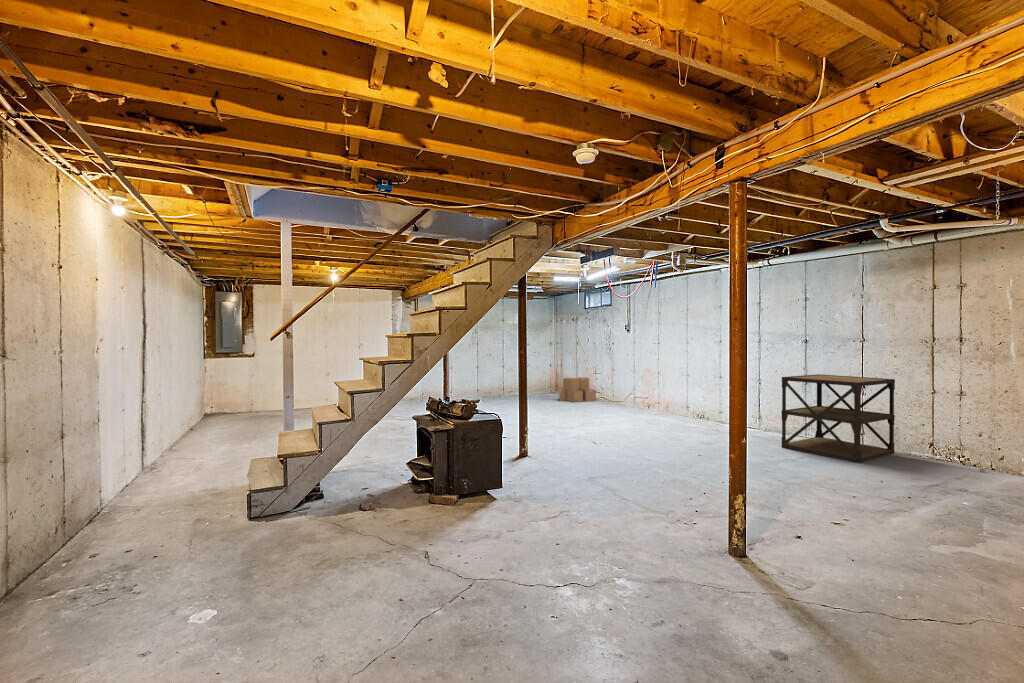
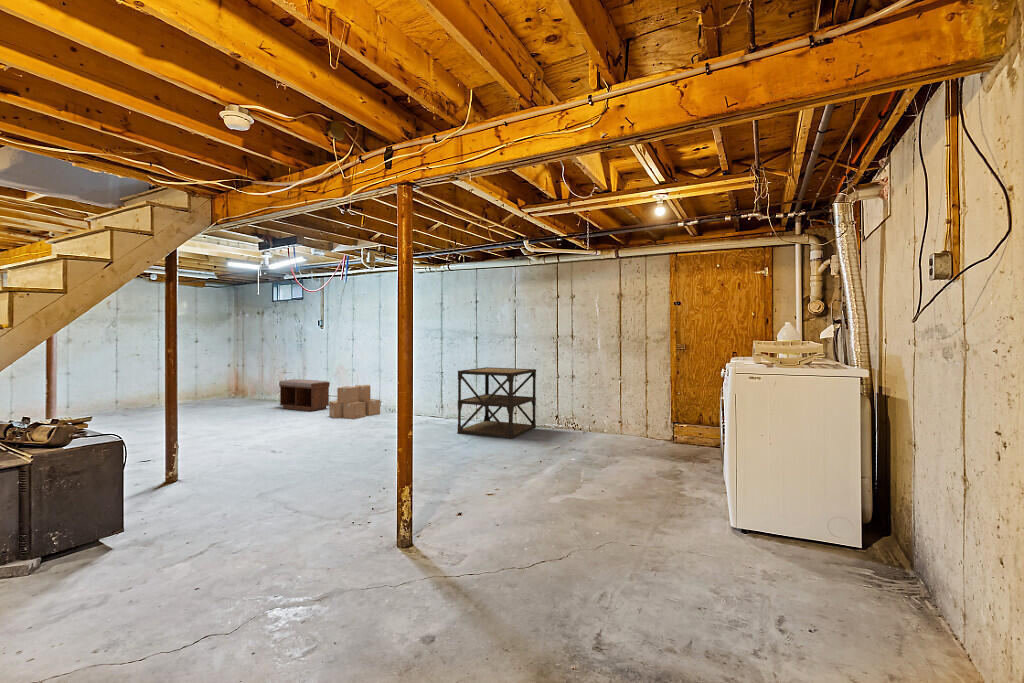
cardboard box: present [559,377,596,403] -> present [329,385,380,419]
bench: none [592,378,636,409] -> present [279,379,330,411]

